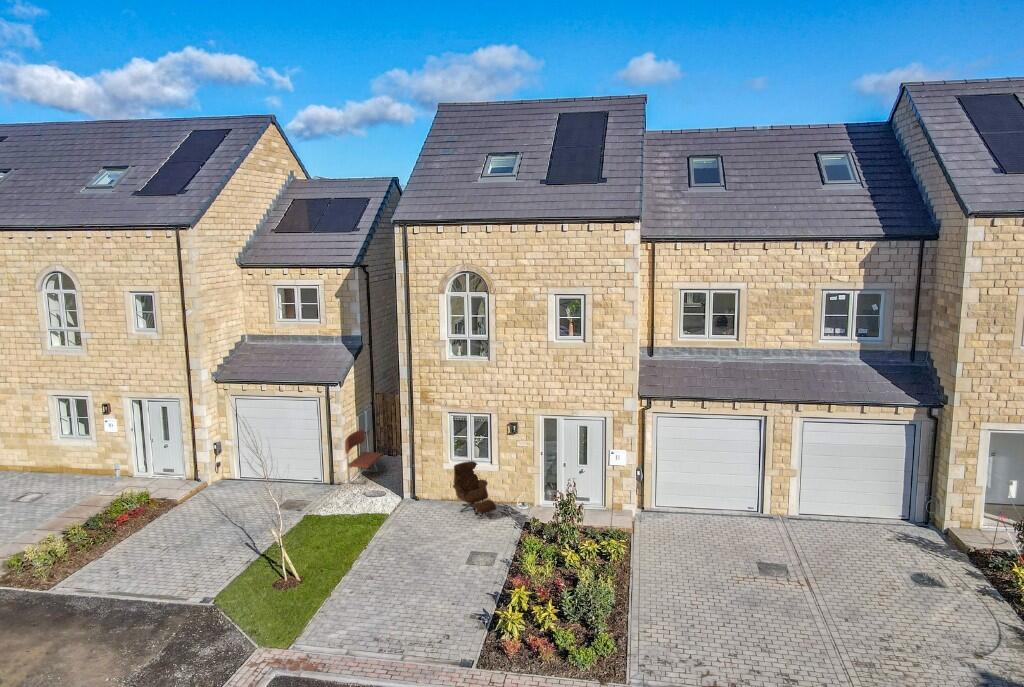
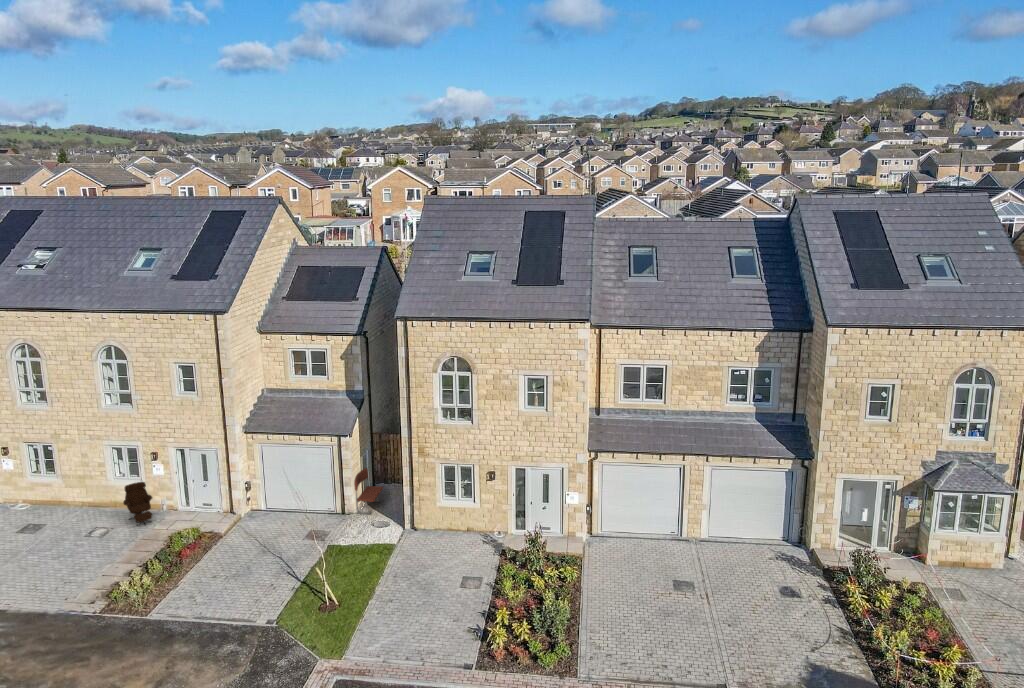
lounge chair: present [453,461,497,518] -> present [123,482,152,524]

